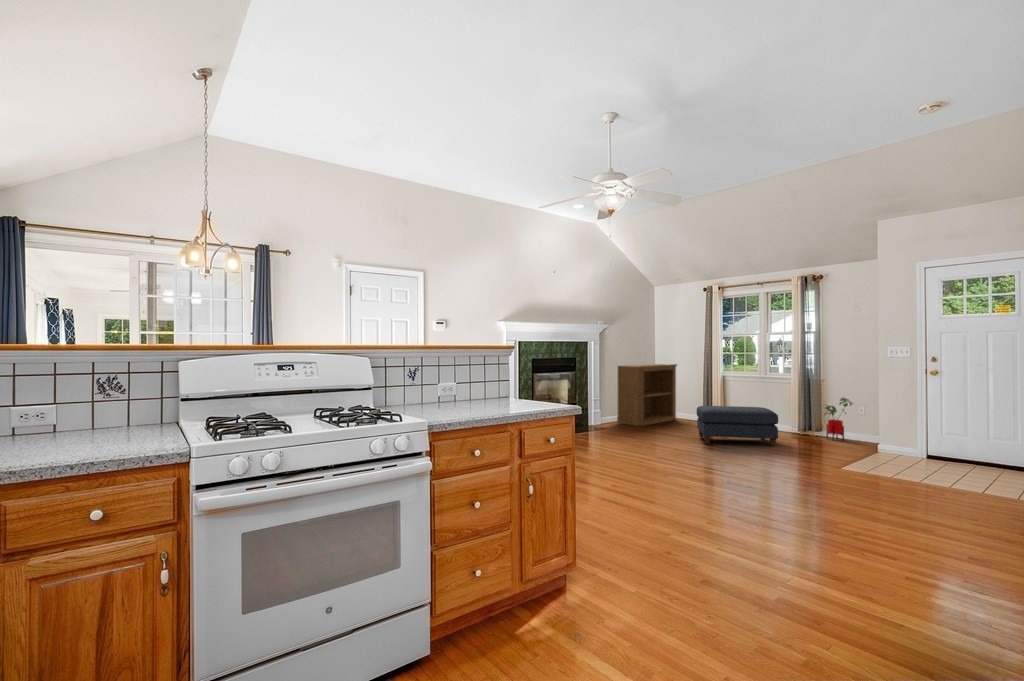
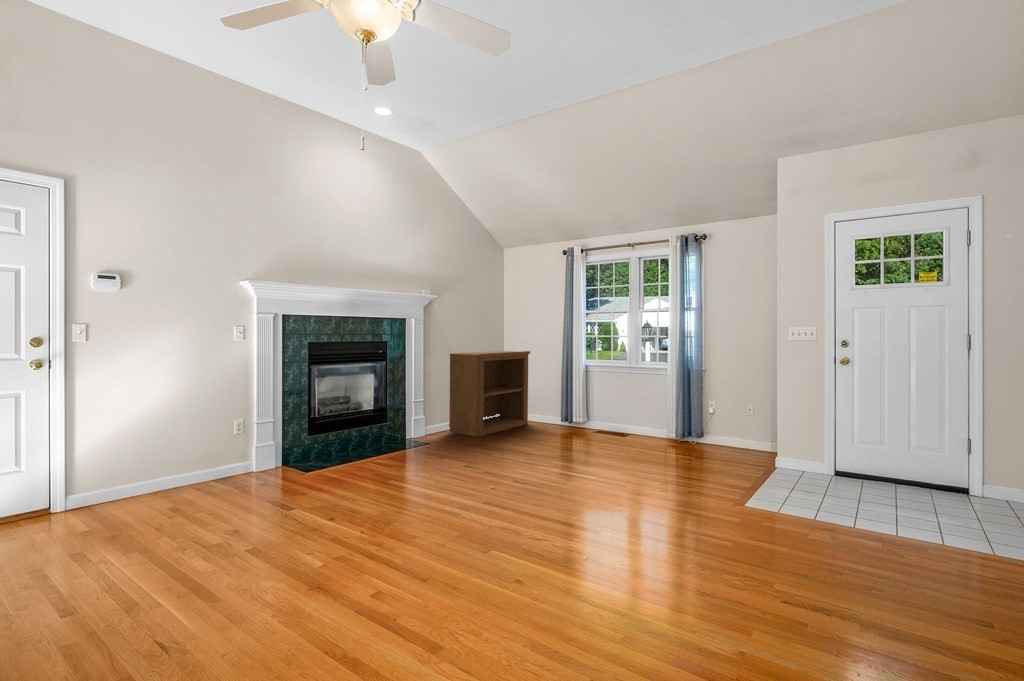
house plant: present [825,398,853,440] -> none [704,393,742,449]
ottoman: present [697,406,778,447] -> none [549,409,654,465]

